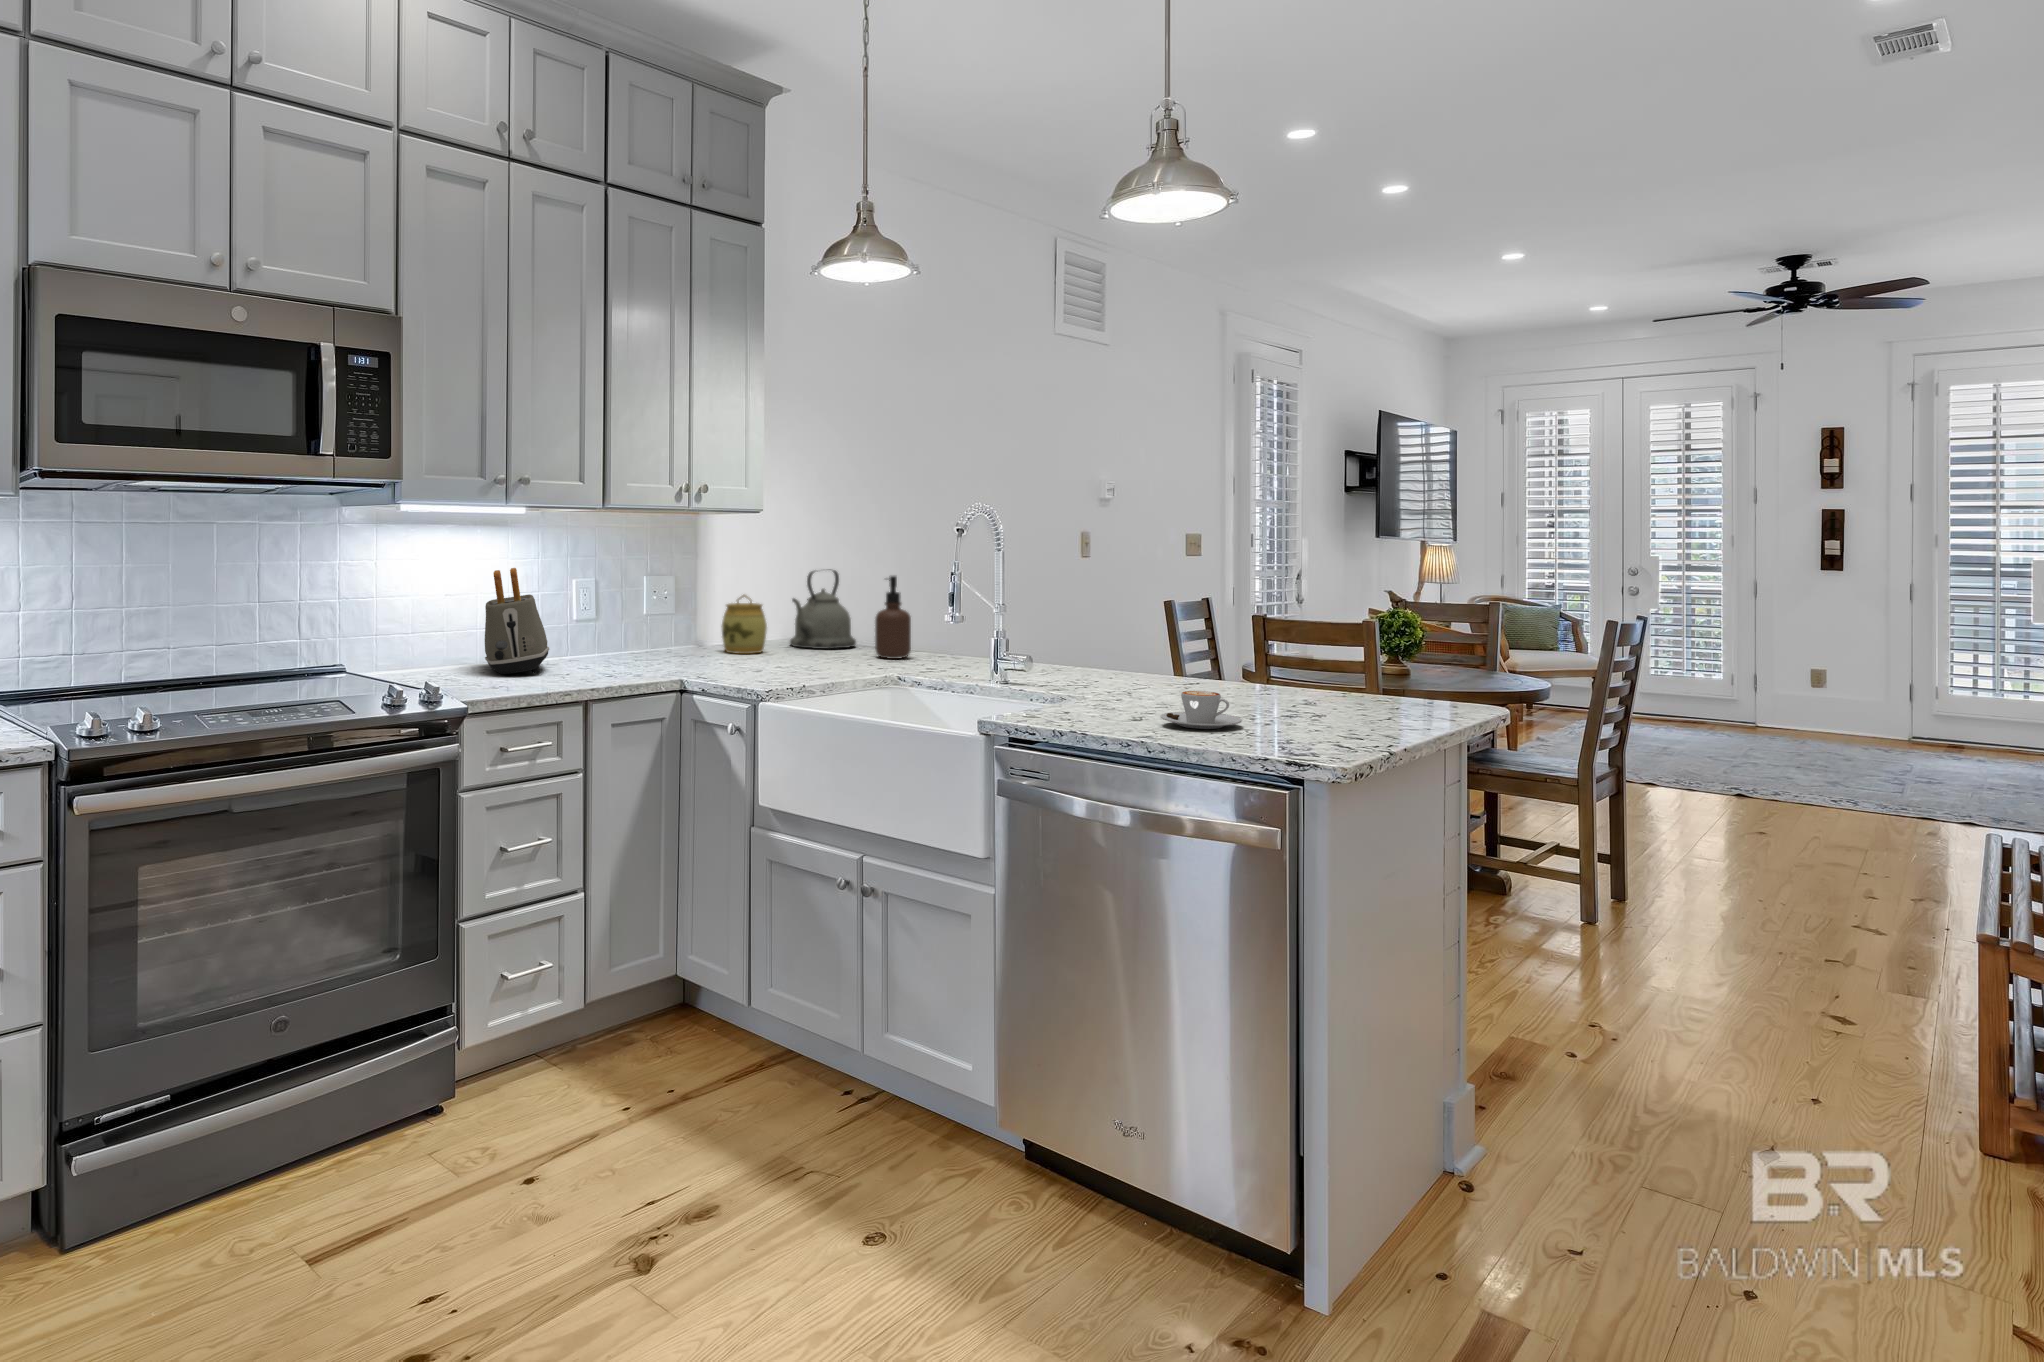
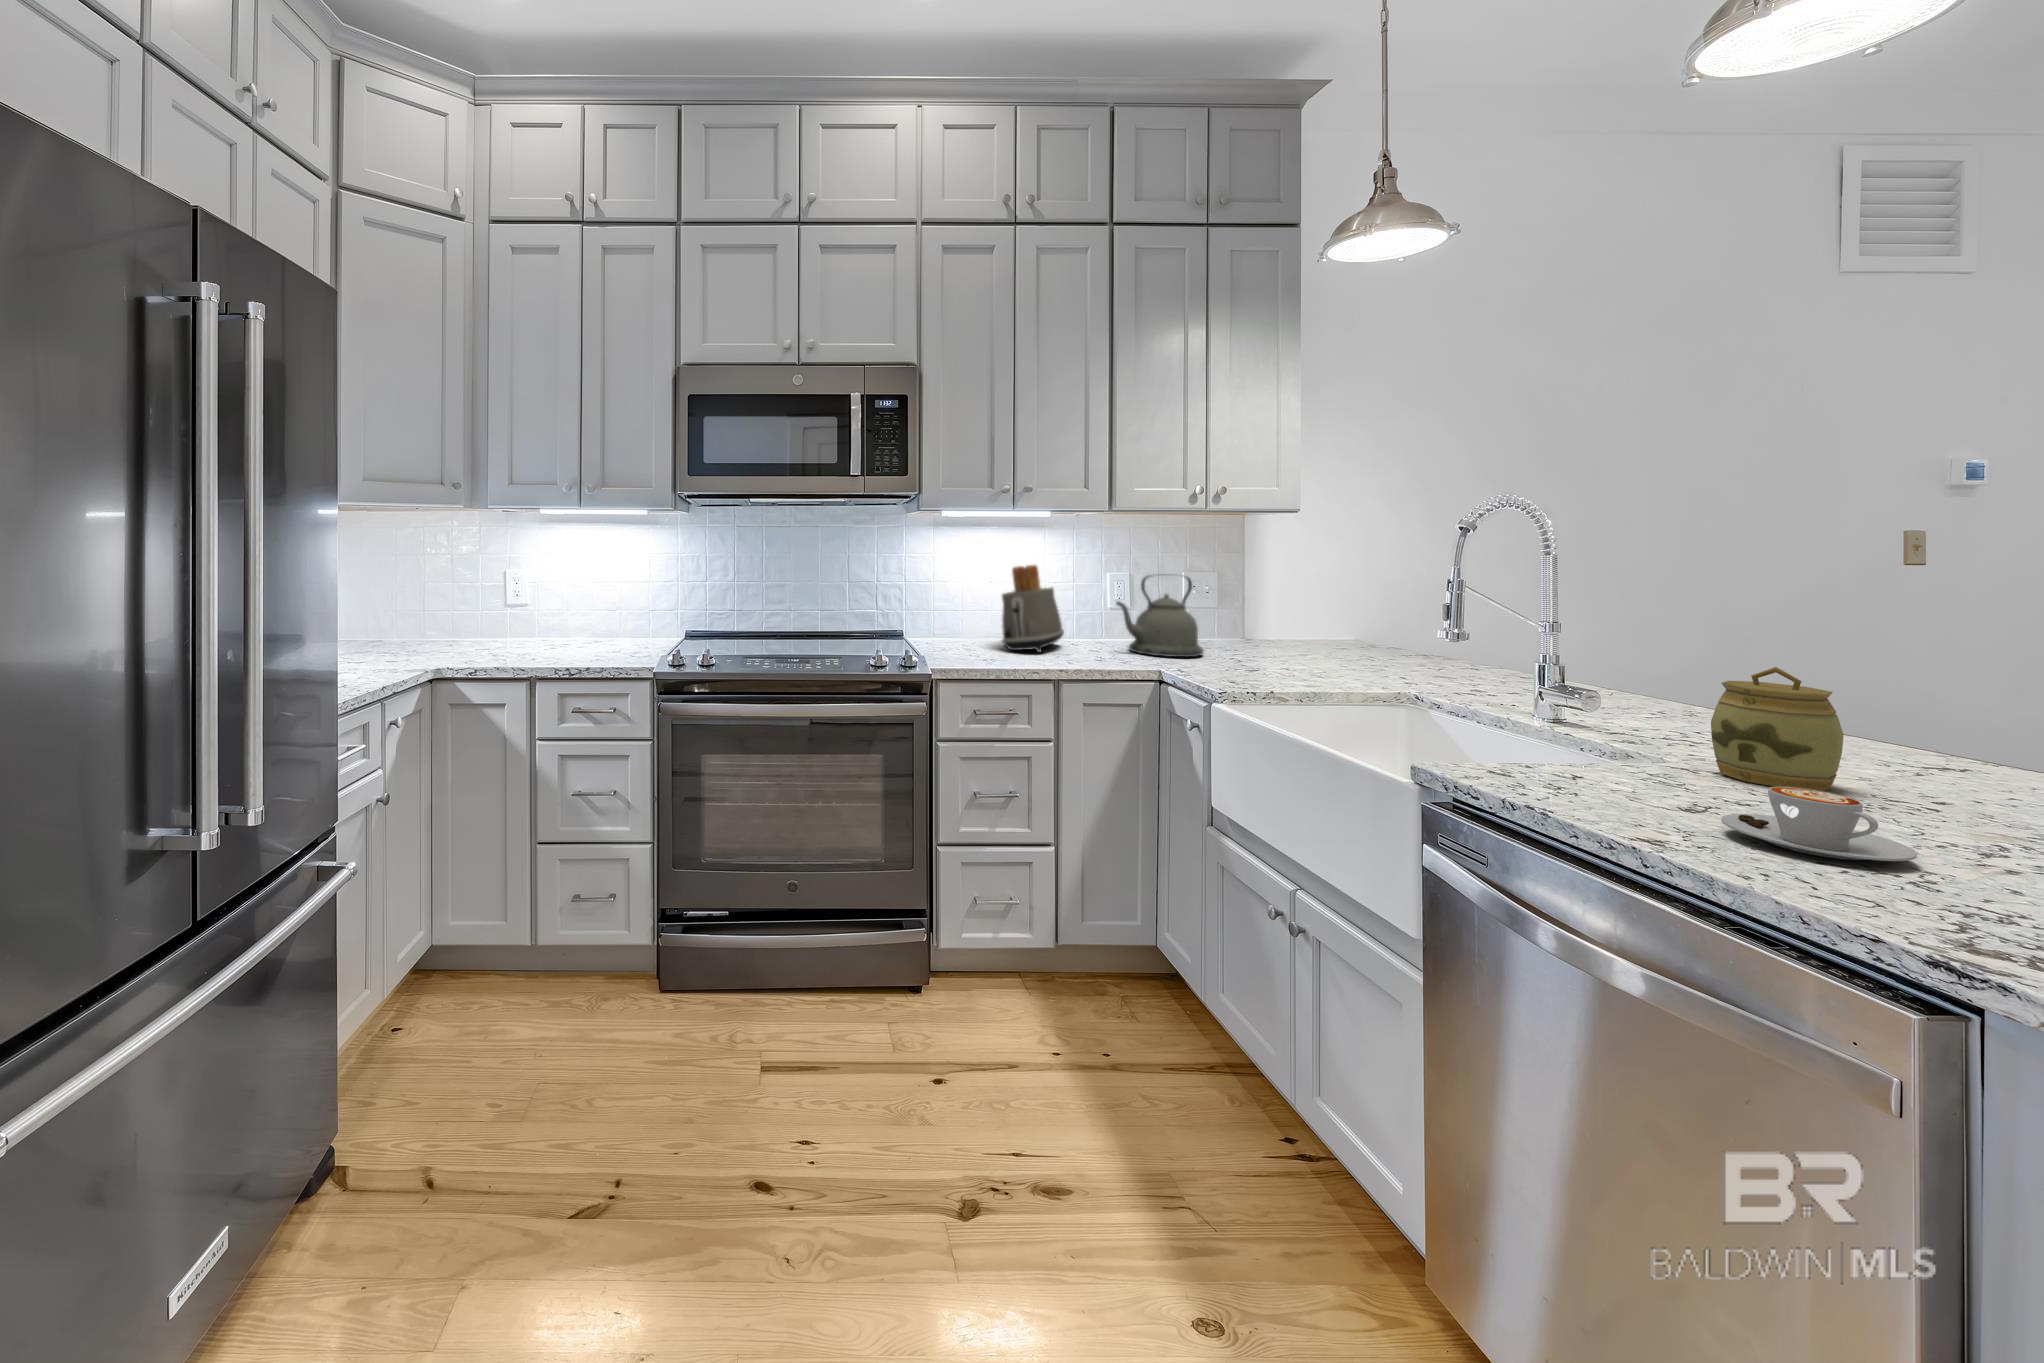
kettle: present [790,569,856,649] -> present [1116,576,1204,657]
soap dispenser: present [875,576,911,659] -> none [1432,589,1481,681]
jar: present [721,595,767,654] -> present [1711,667,1844,791]

